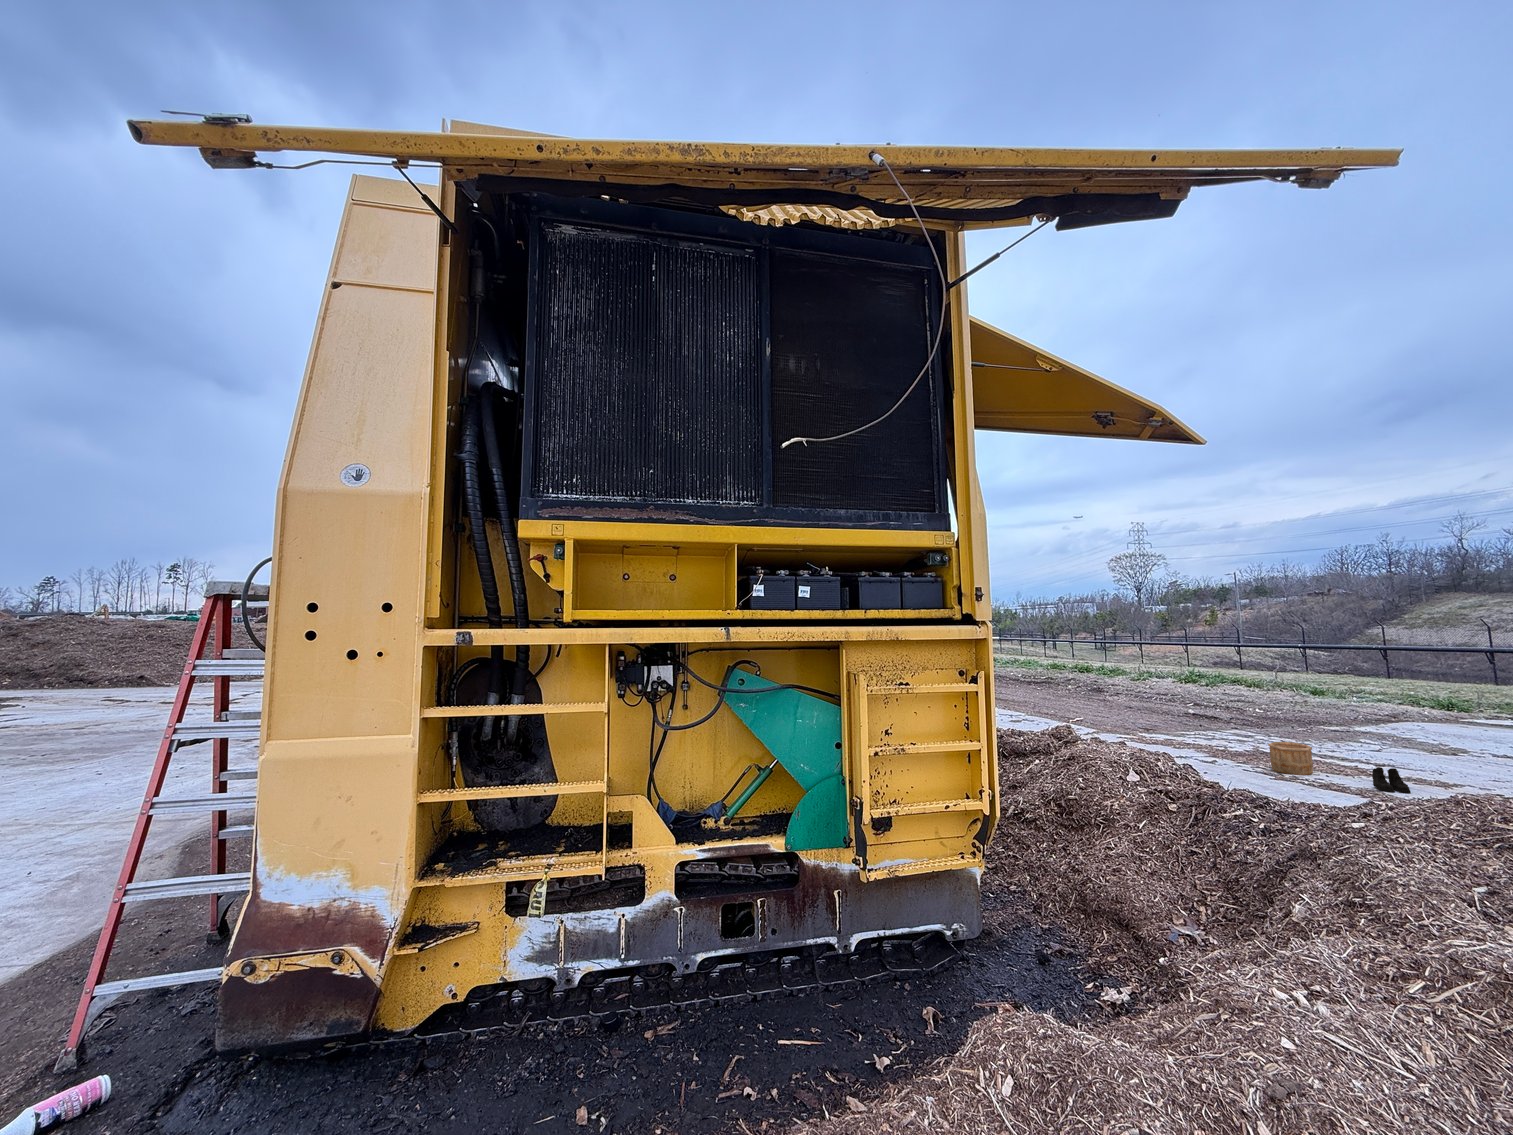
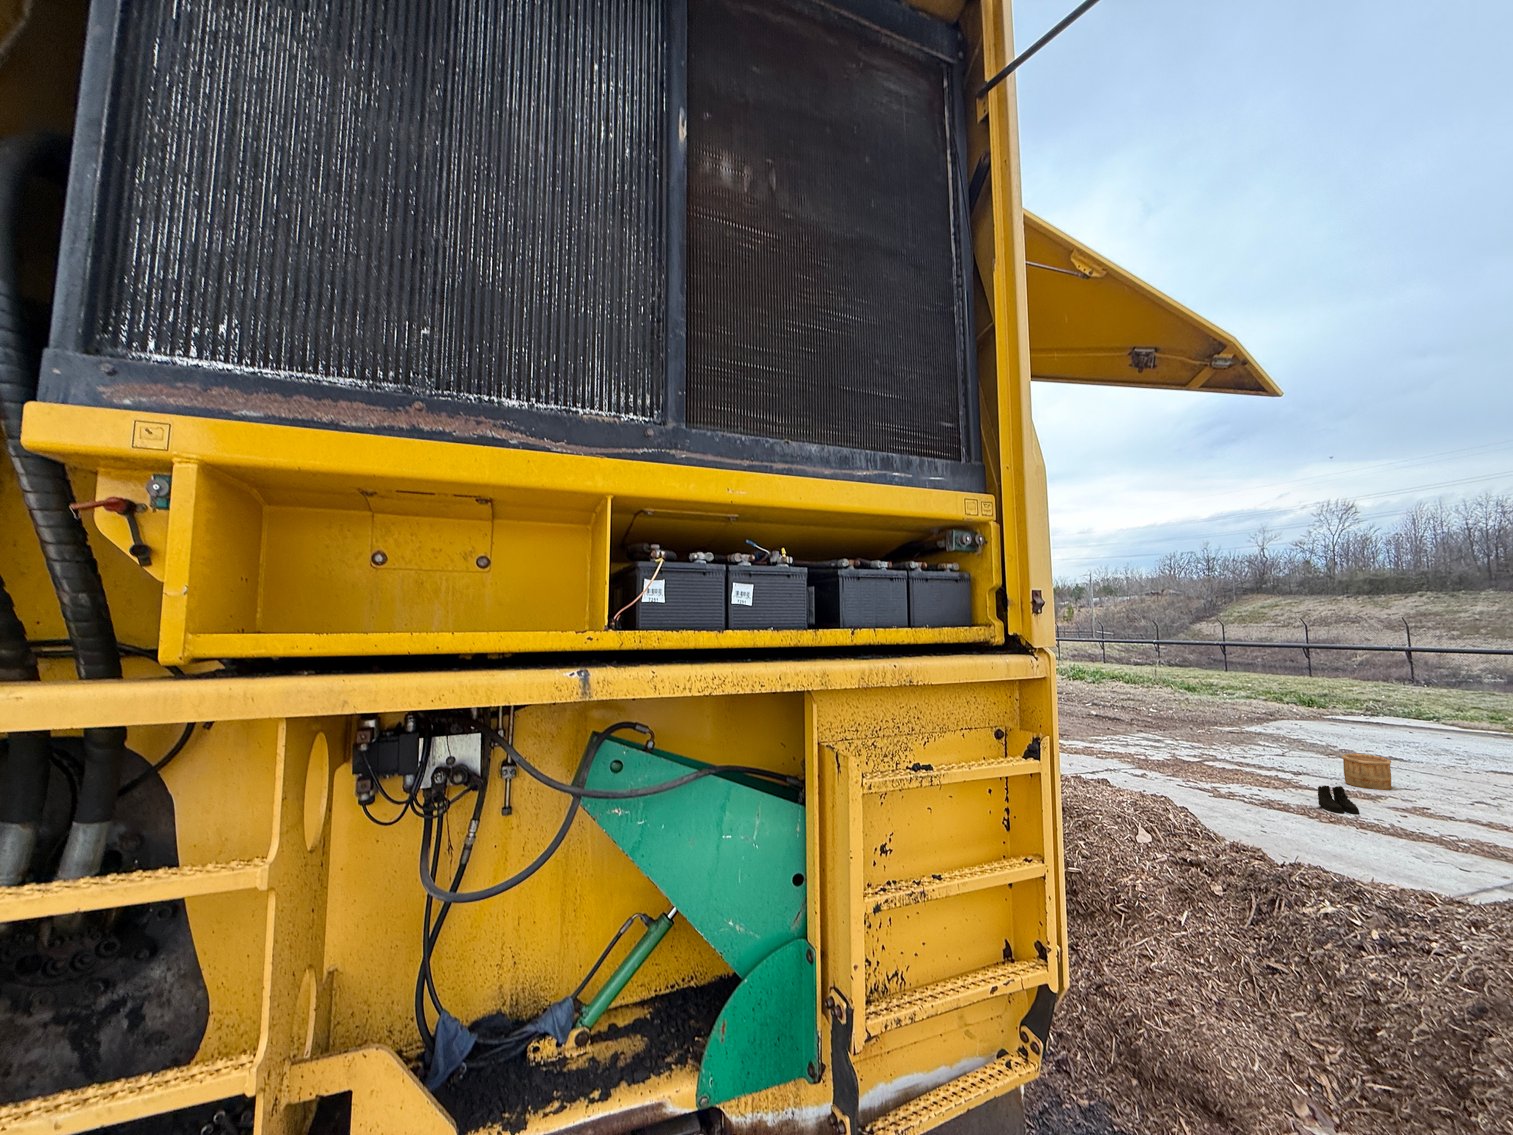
wooden bucket: present [1268,742,1313,775] -> present [1342,753,1391,790]

